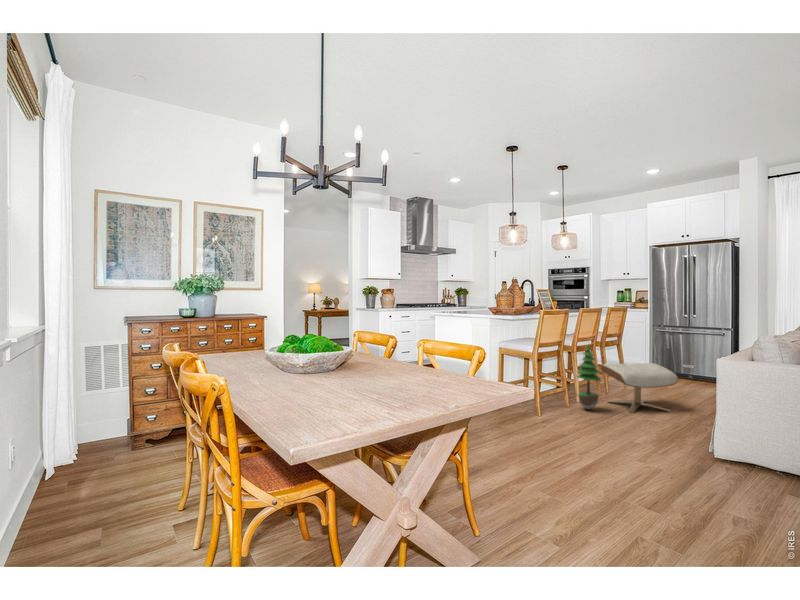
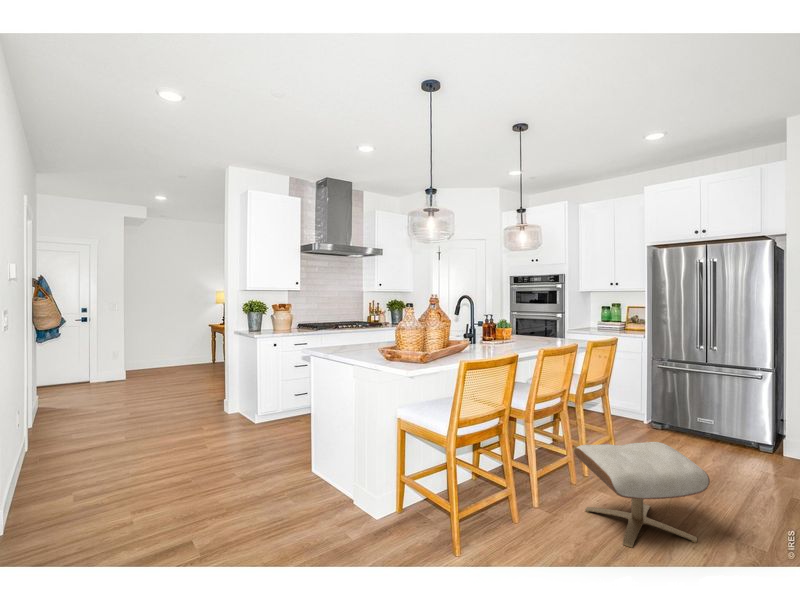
potted tree: present [577,345,601,410] -> none [528,418,574,539]

